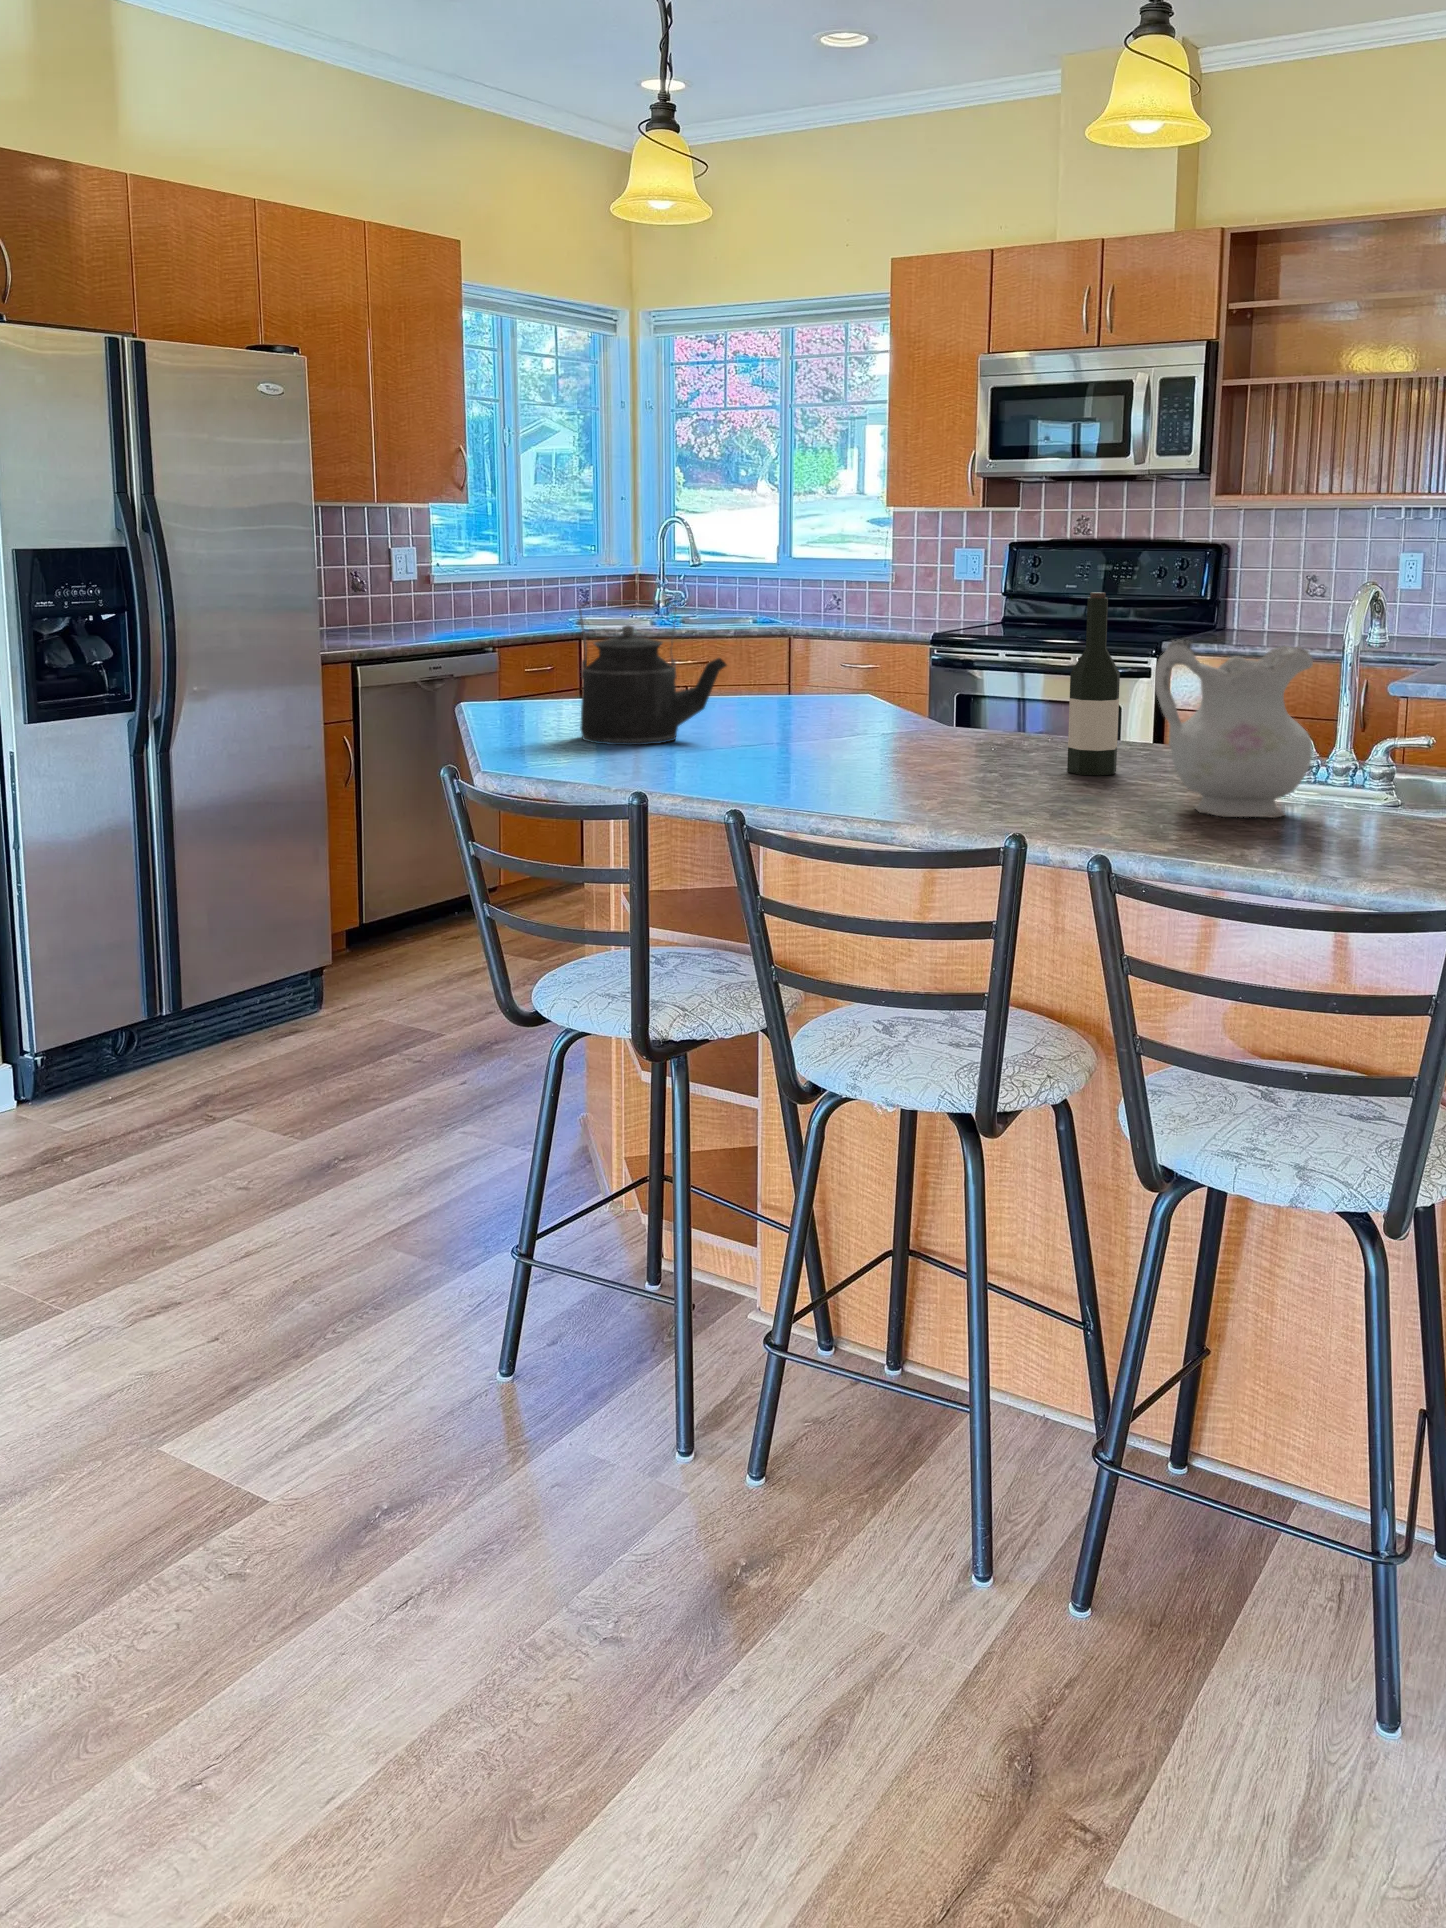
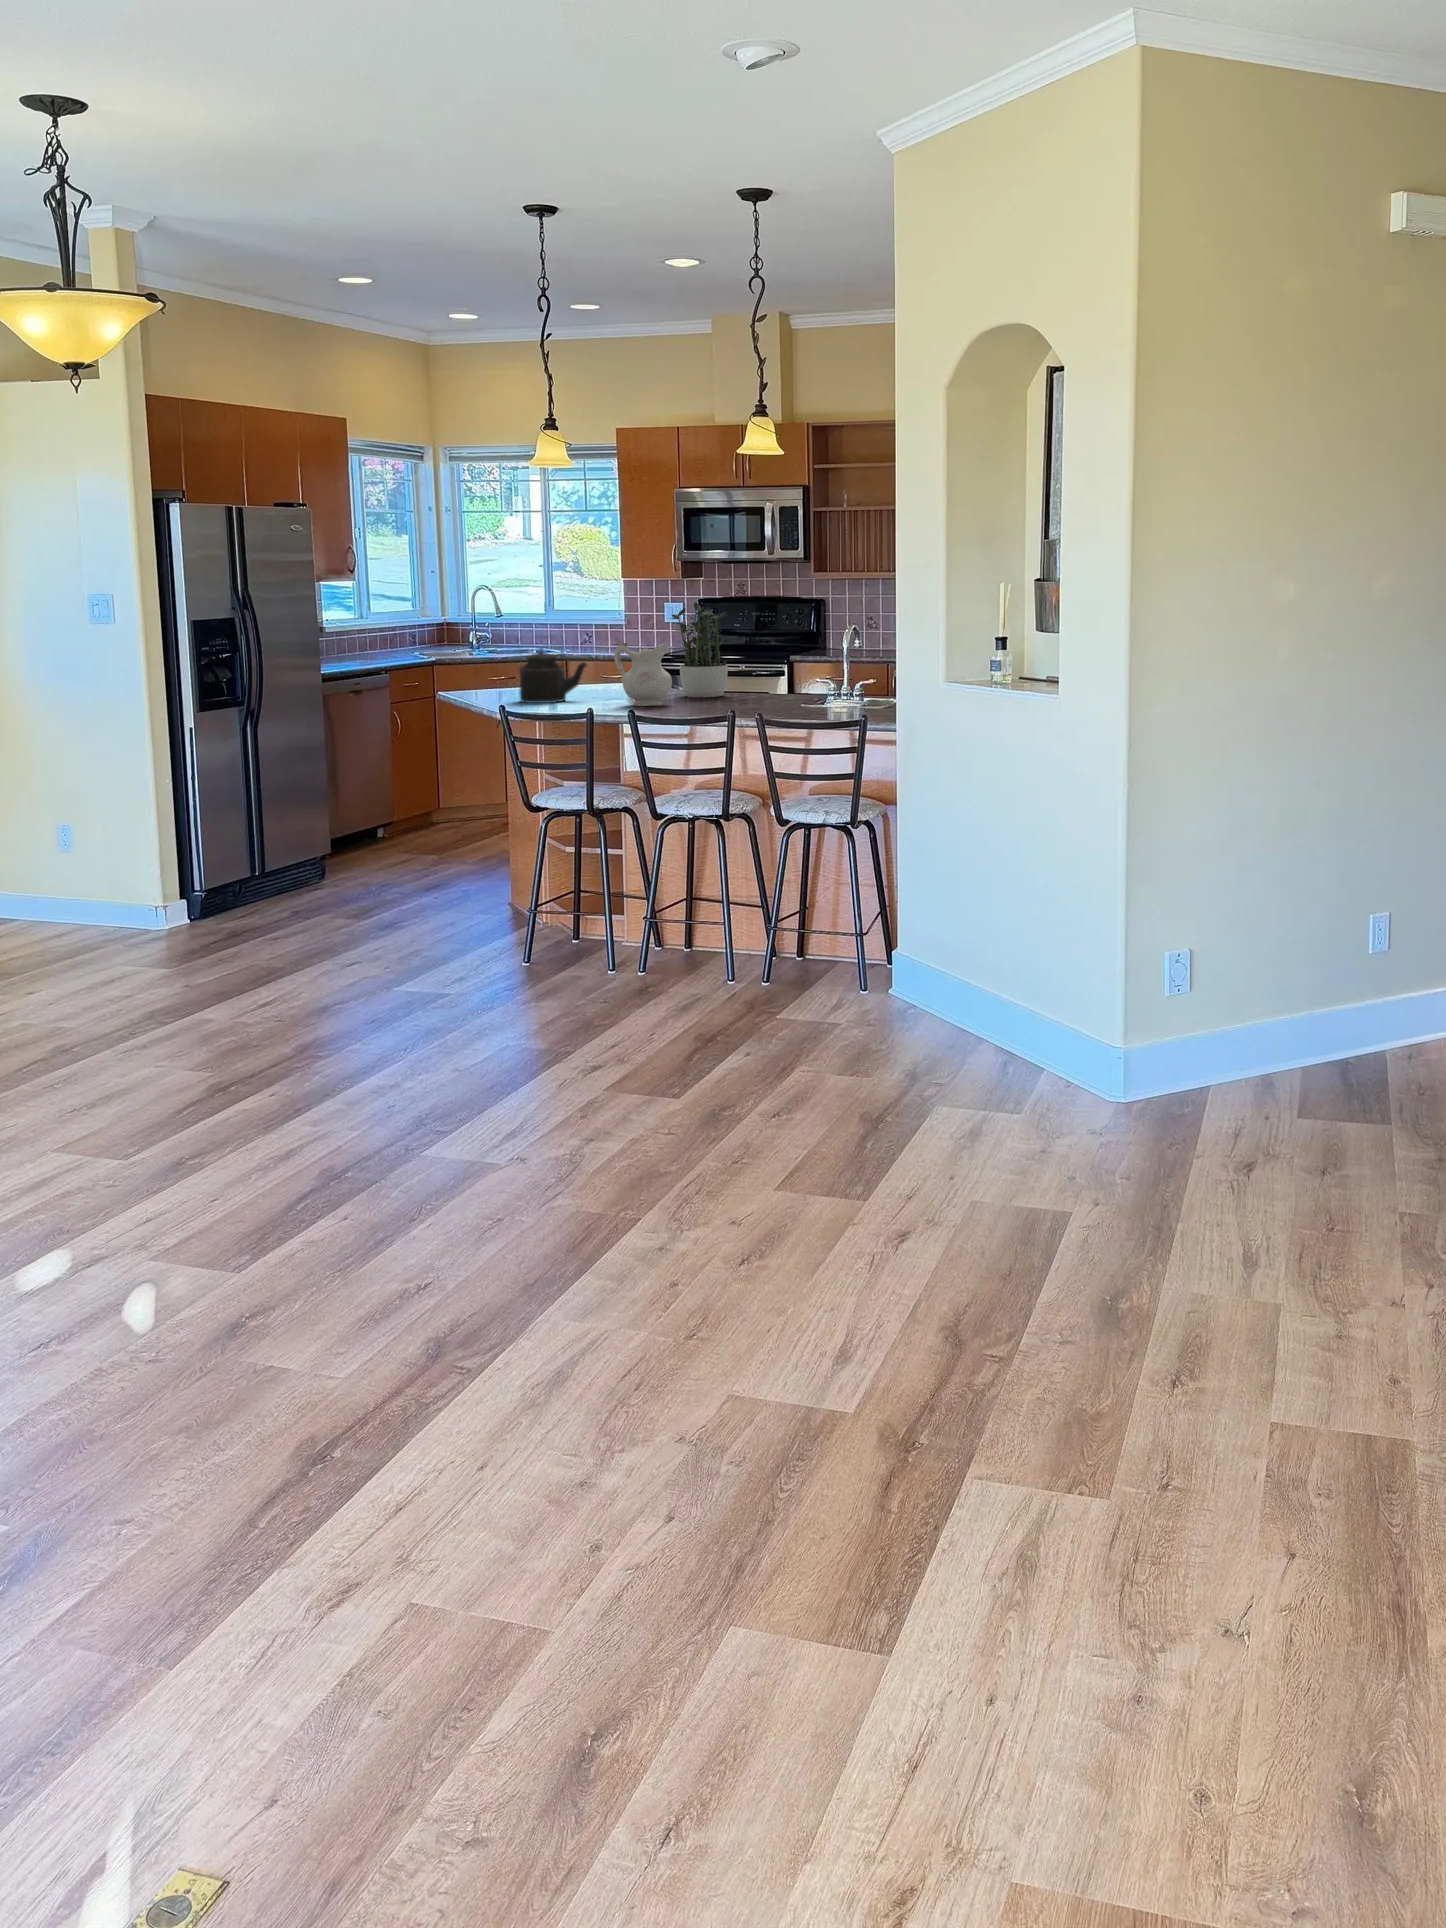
potted plant: none [913,533,1044,743] -> present [672,602,728,697]
wine bottle: present [1067,592,1120,776] -> none [744,628,765,704]
ceramic pitcher: present [1155,640,1313,818] -> present [614,643,672,706]

